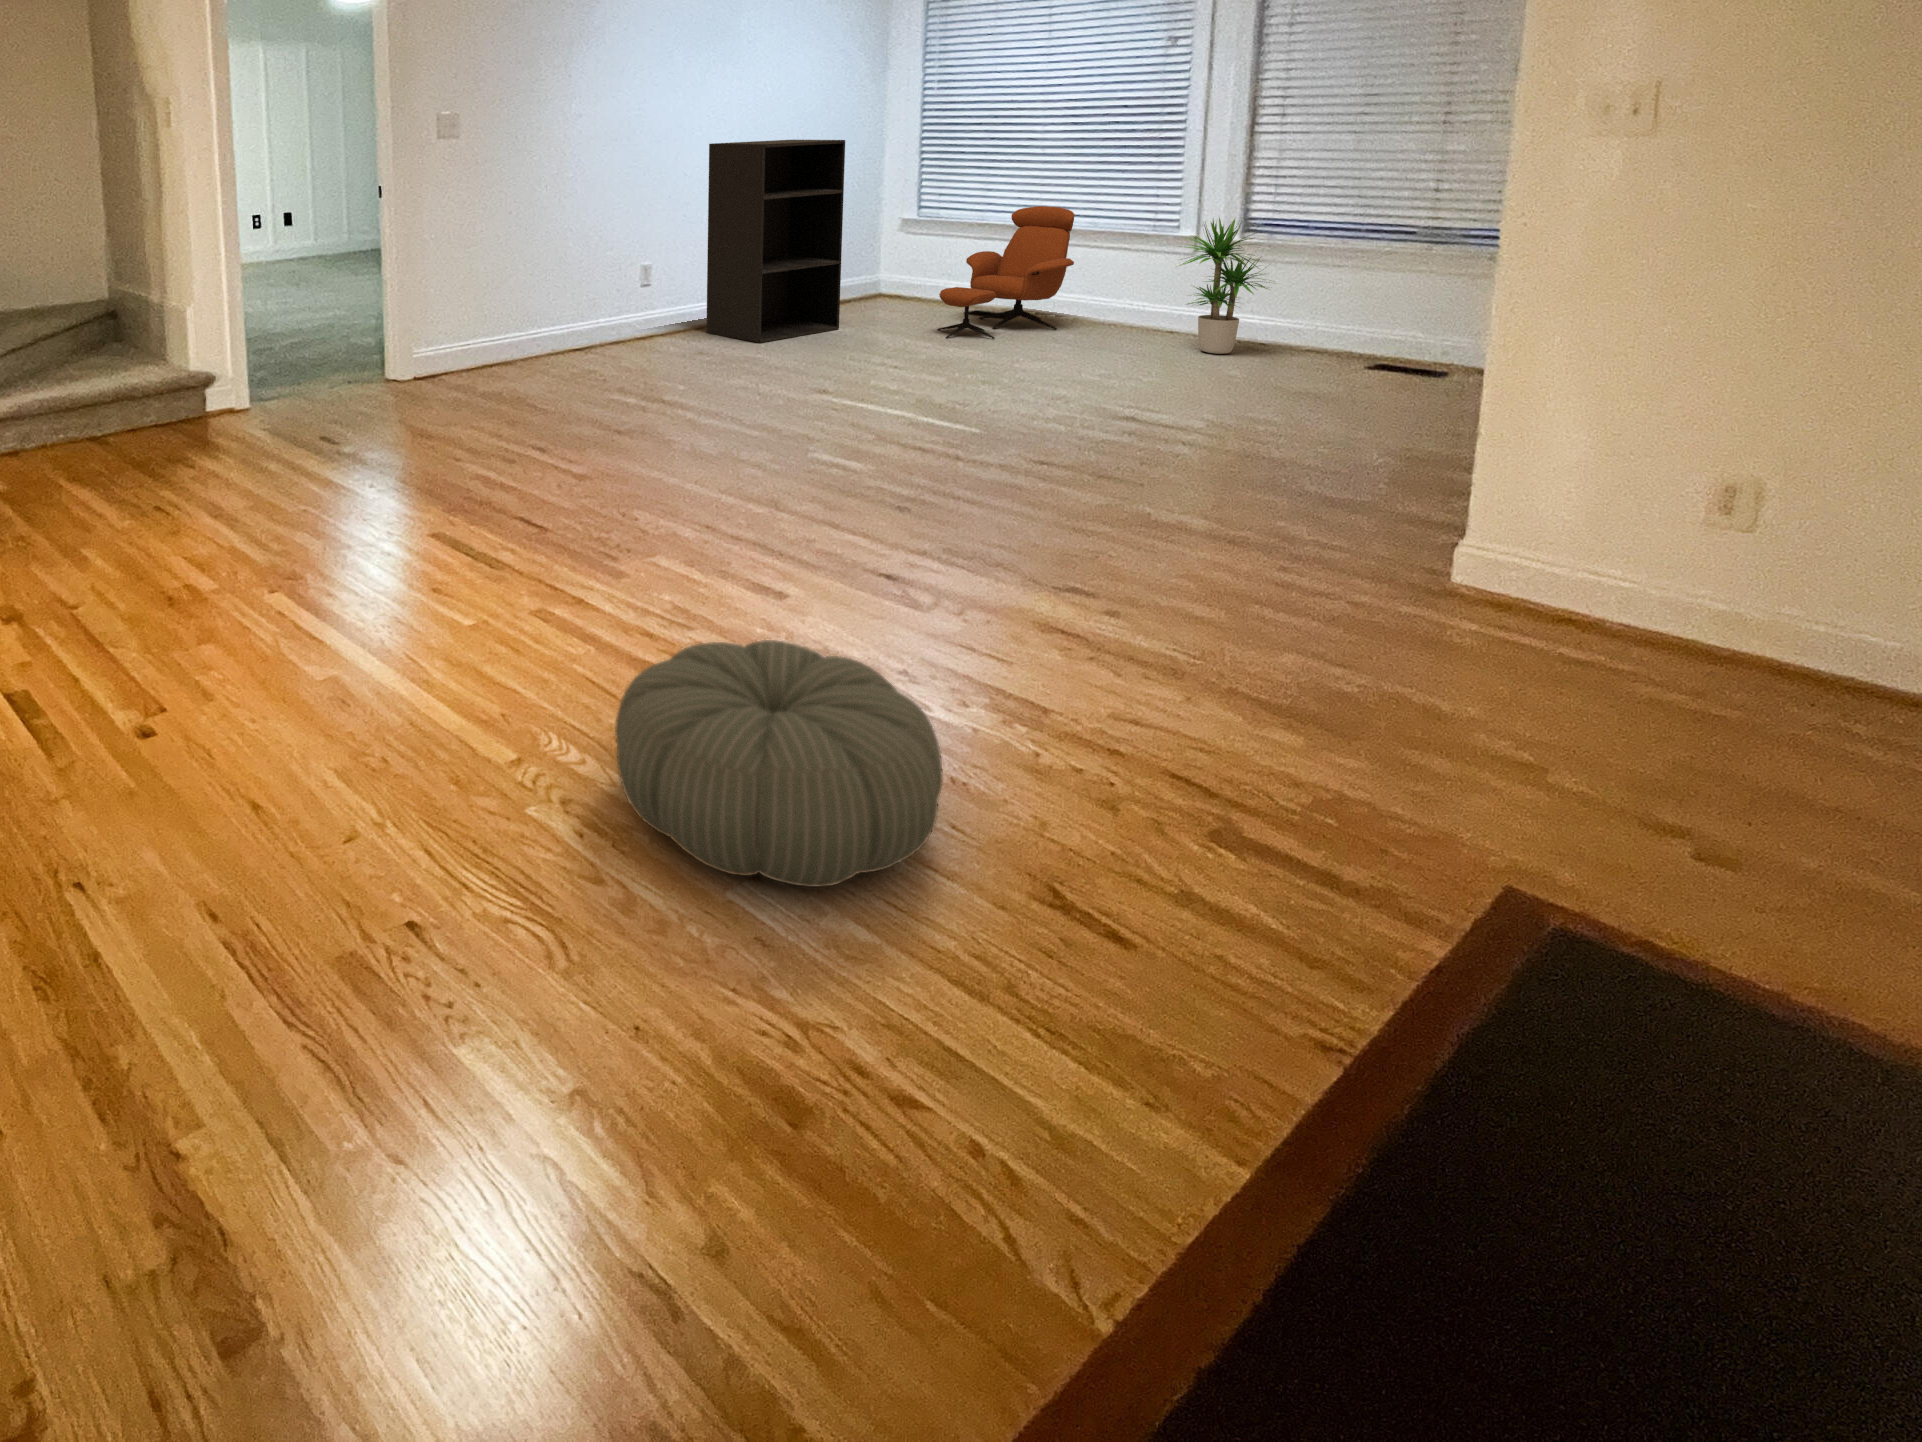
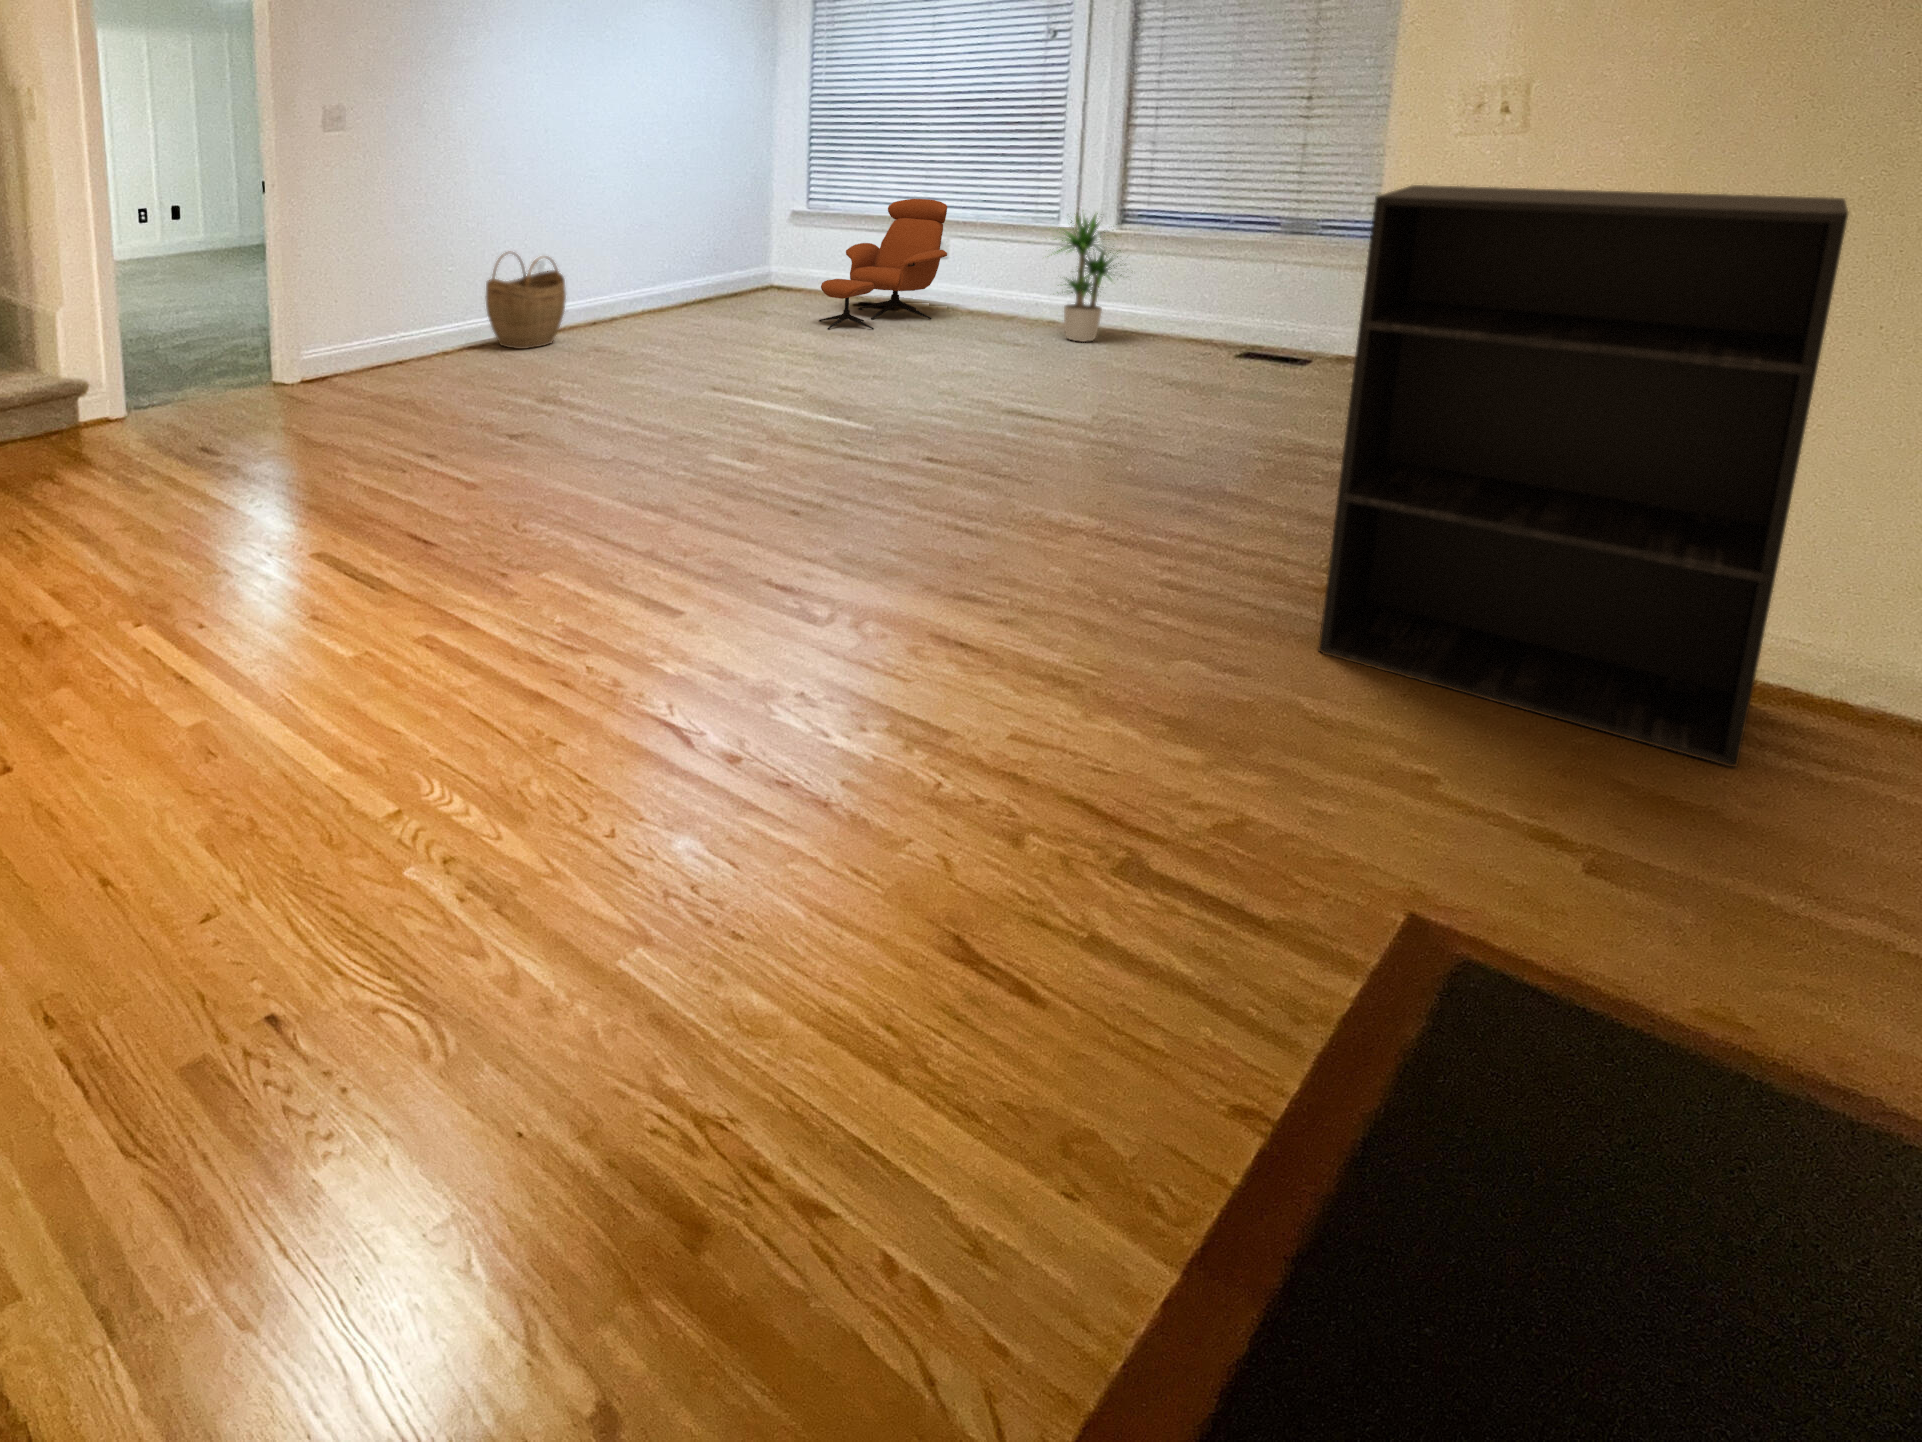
bookshelf: present [706,140,845,343] -> present [1318,185,1848,767]
woven basket: none [595,256,676,353] -> present [486,251,566,349]
pouf: present [615,640,943,887] -> none [500,672,844,952]

